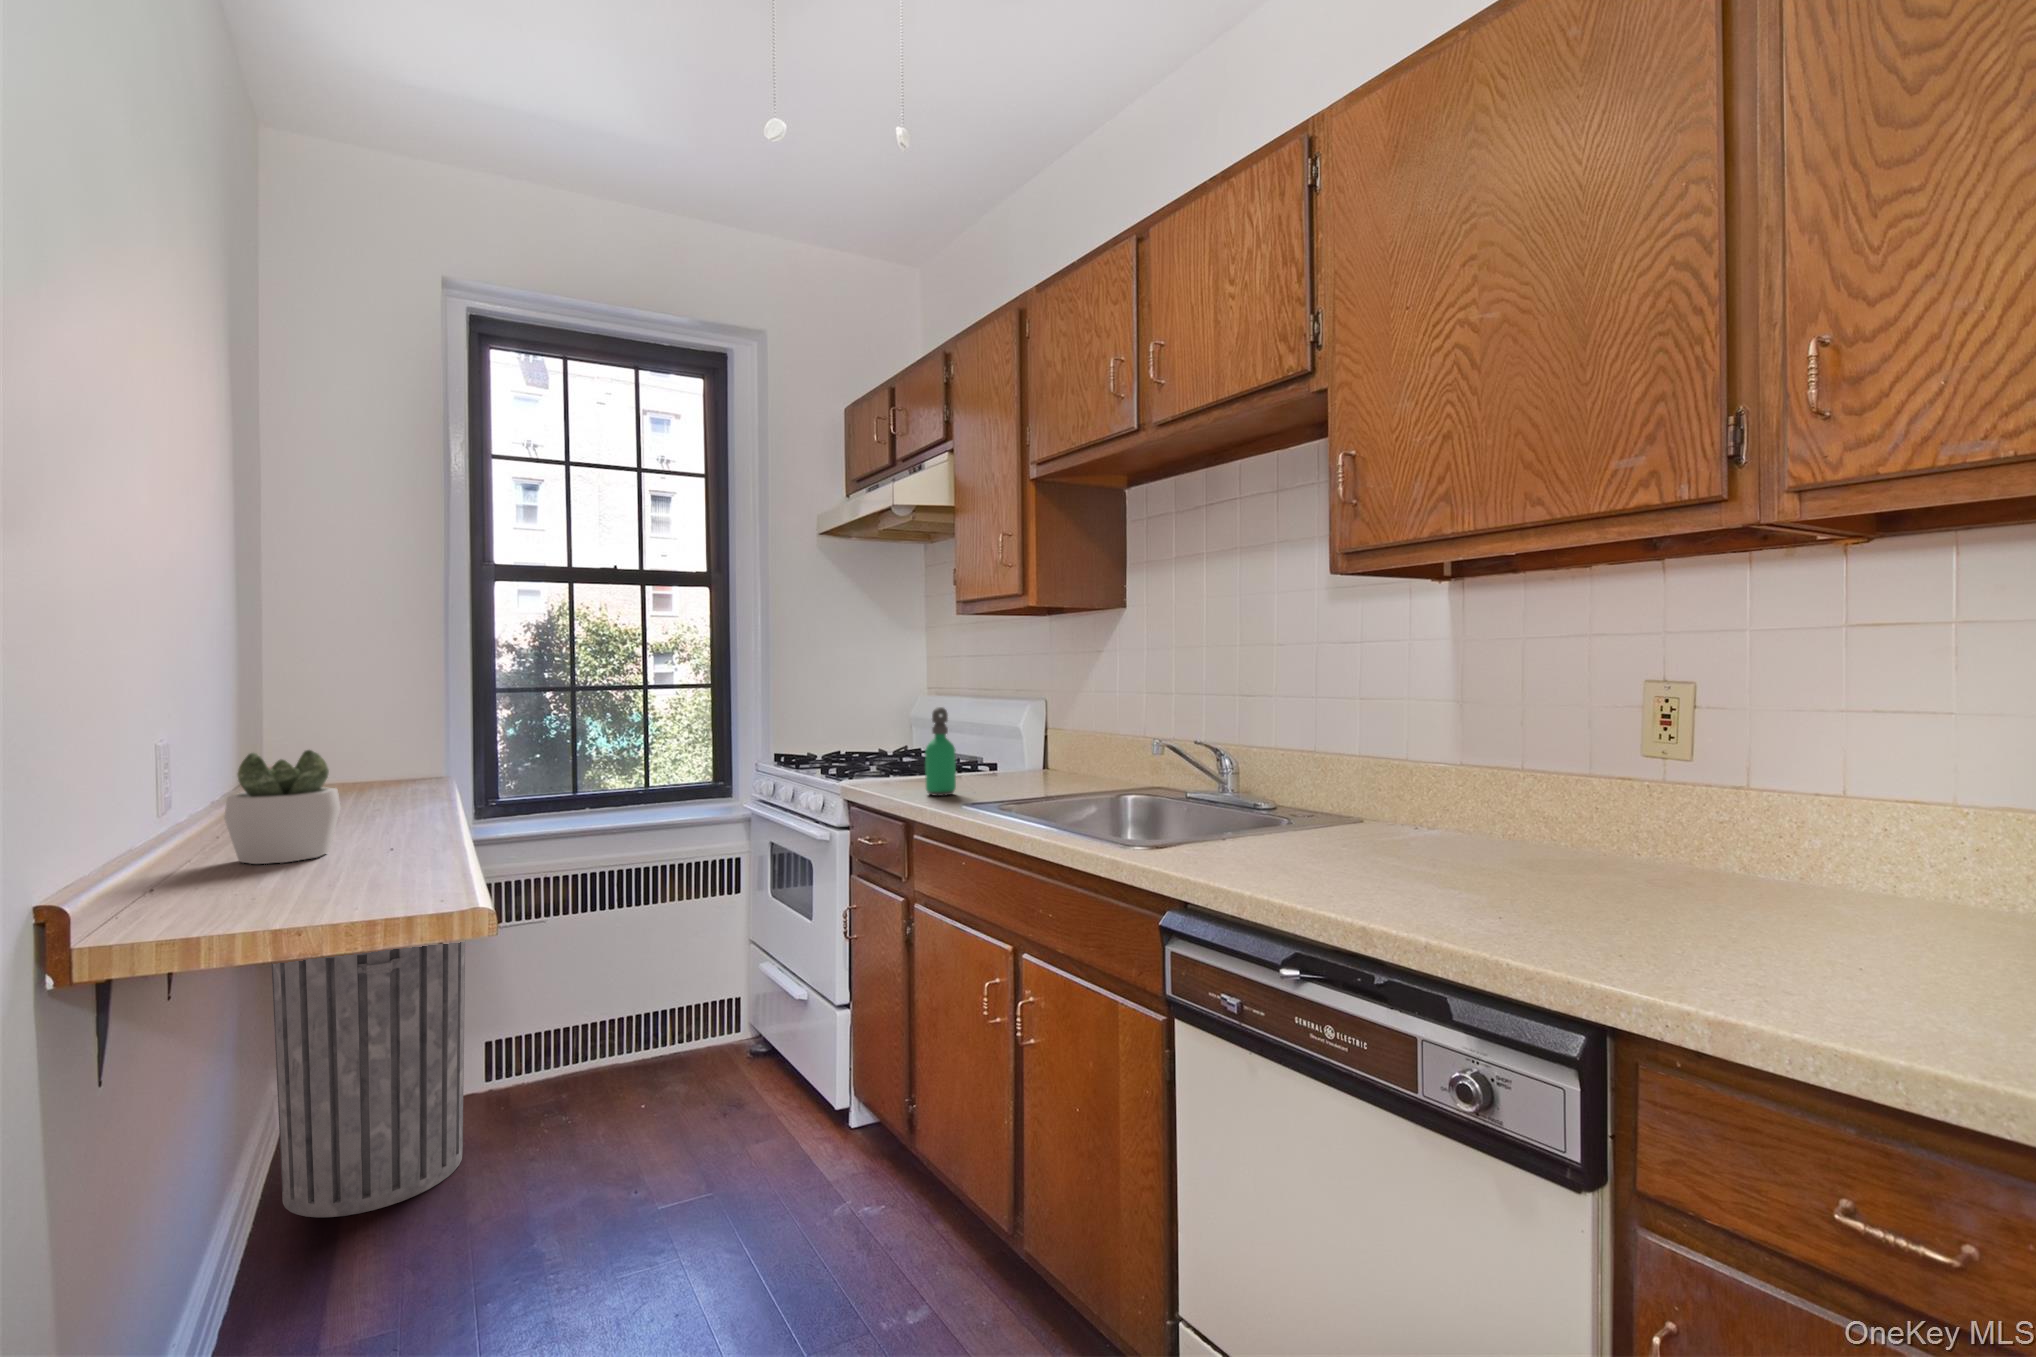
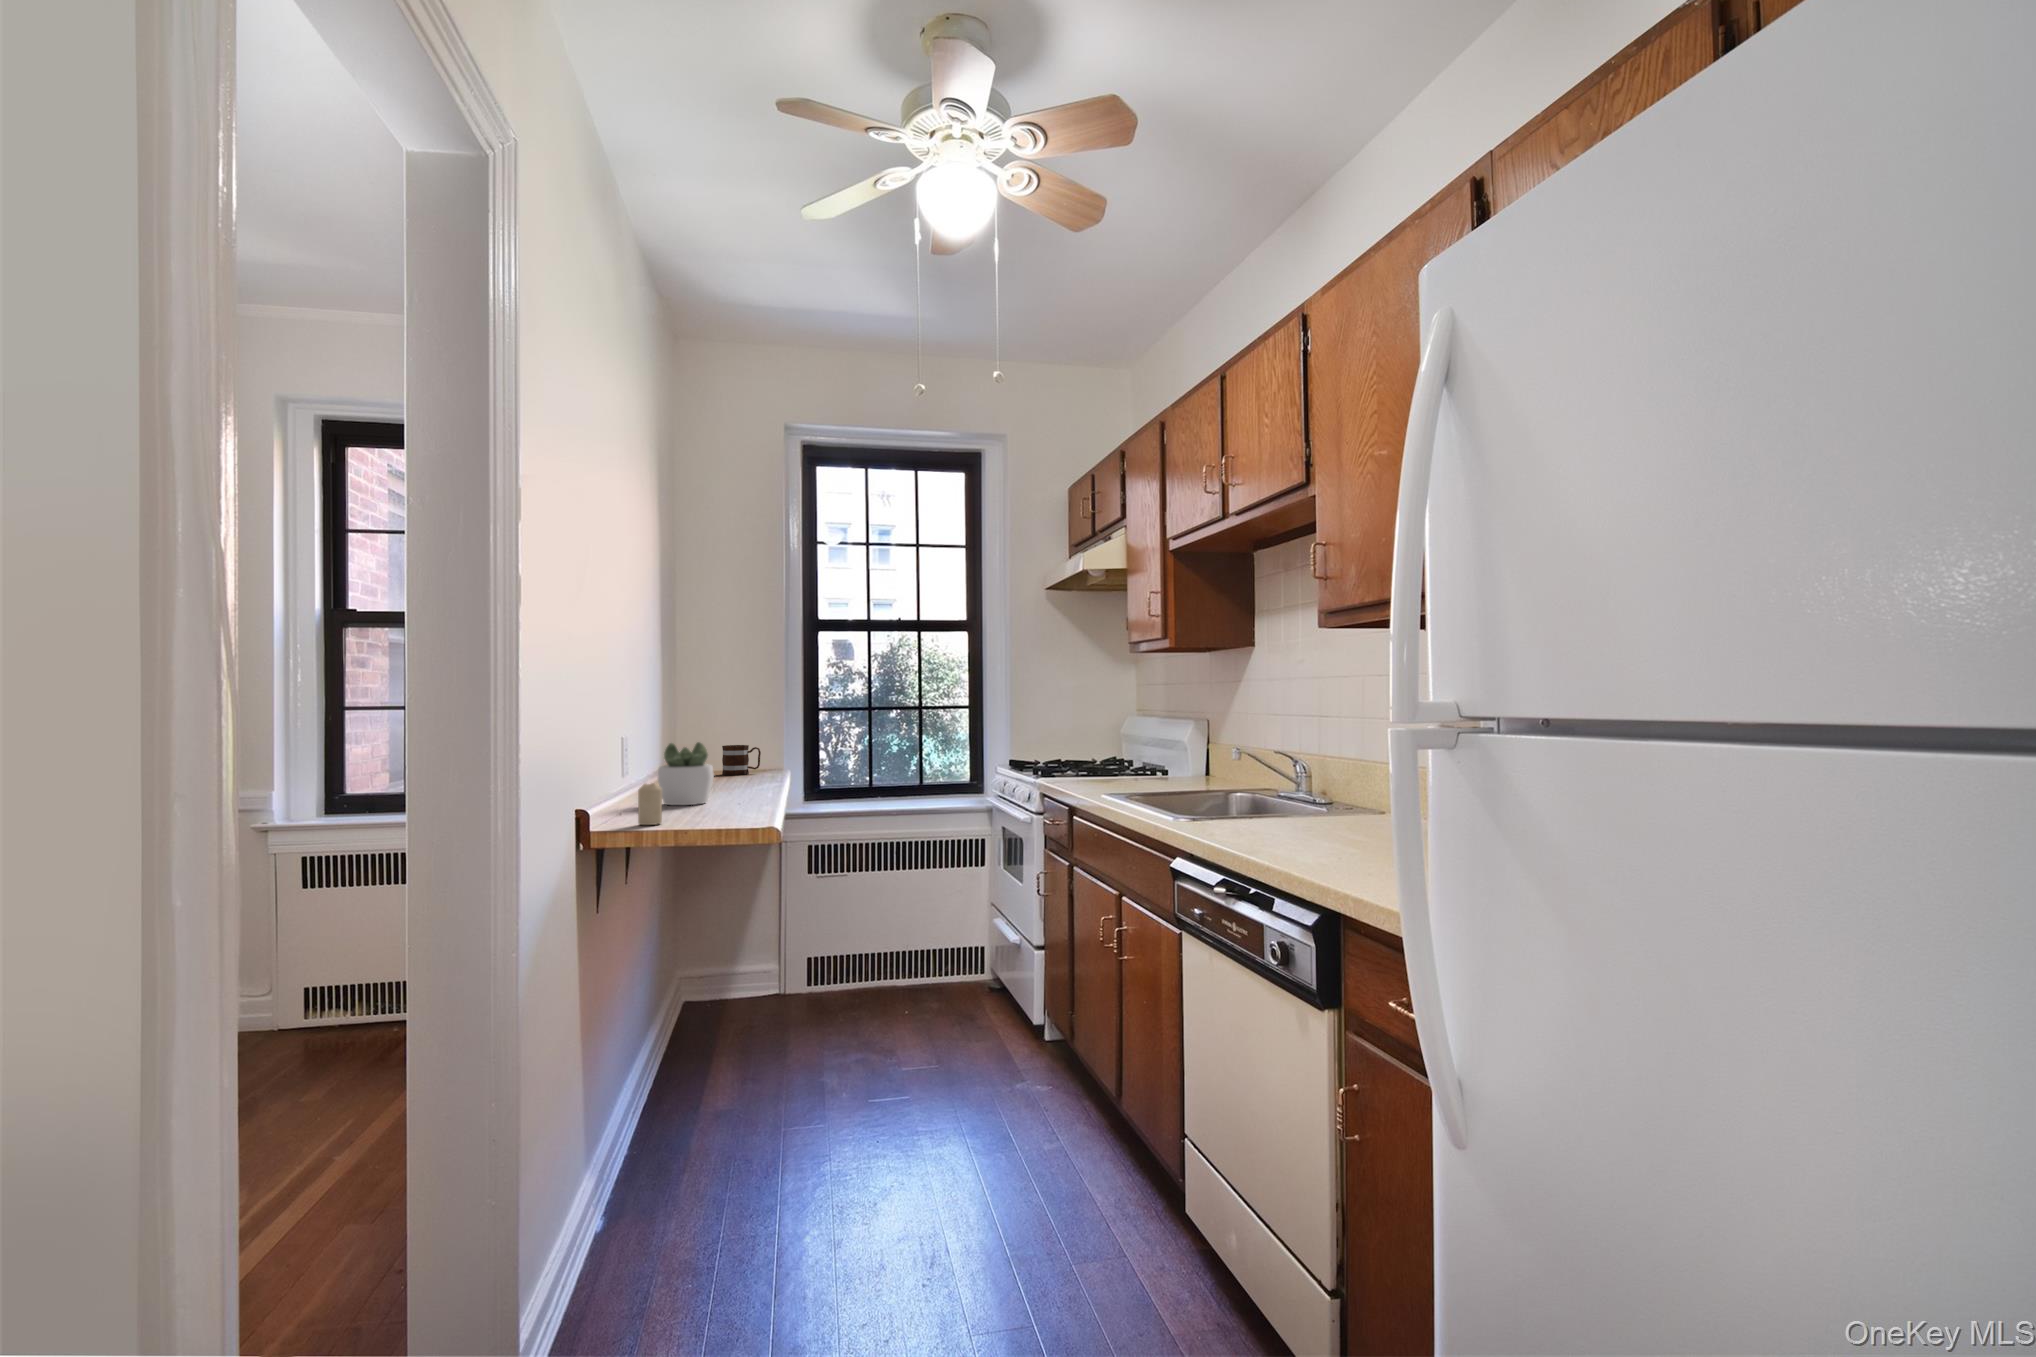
soap dispenser: present [925,707,956,796] -> none [1087,724,1109,790]
mug: none [339,743,405,790] -> present [722,745,761,775]
candle: none [181,841,239,928] -> present [638,783,662,825]
trash can: present [272,942,465,1217] -> none [680,834,794,1047]

